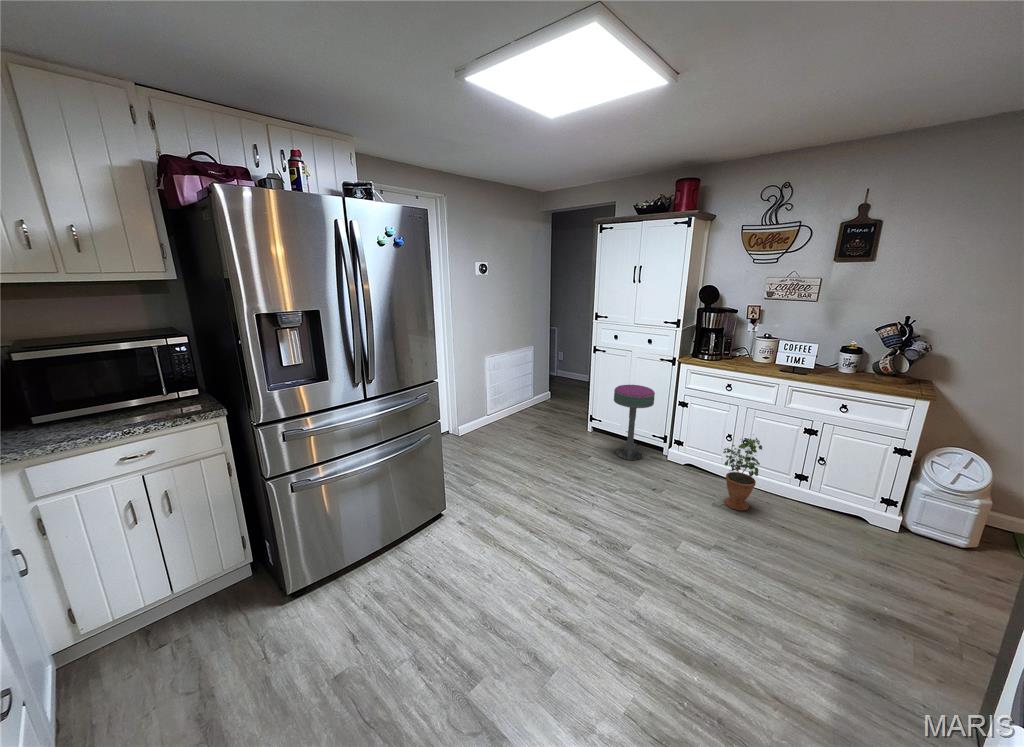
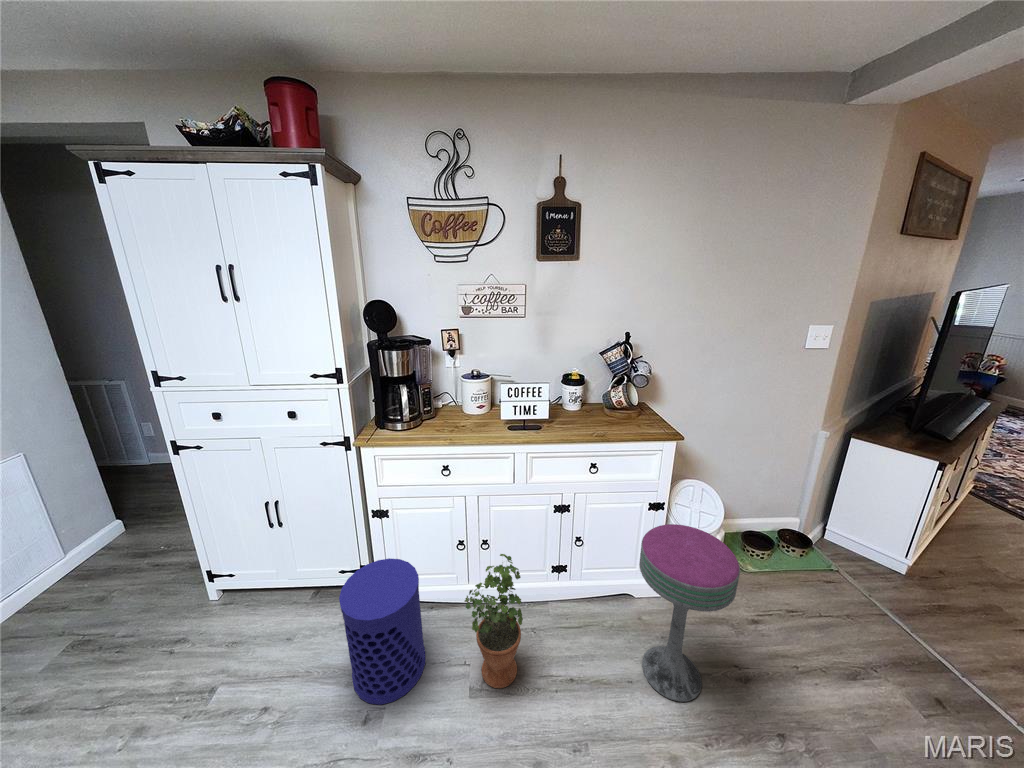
bar stool: present [614,385,655,460] -> present [639,524,740,702]
waste bin: none [653,423,699,490] -> present [339,558,425,705]

